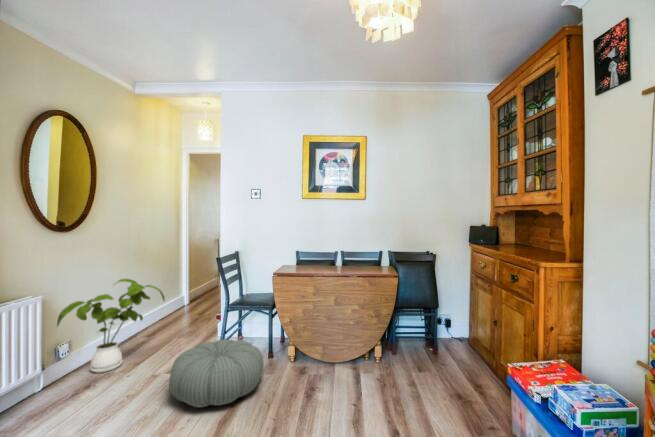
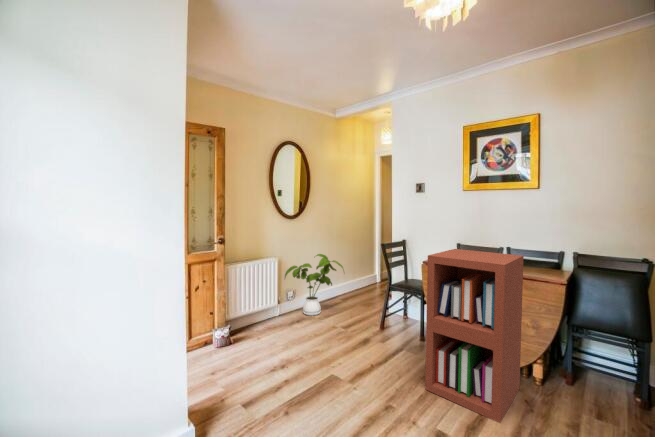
bookshelf: none [302,253,376,408] -> present [425,249,524,423]
pouf: present [169,339,263,407] -> none [334,312,406,363]

